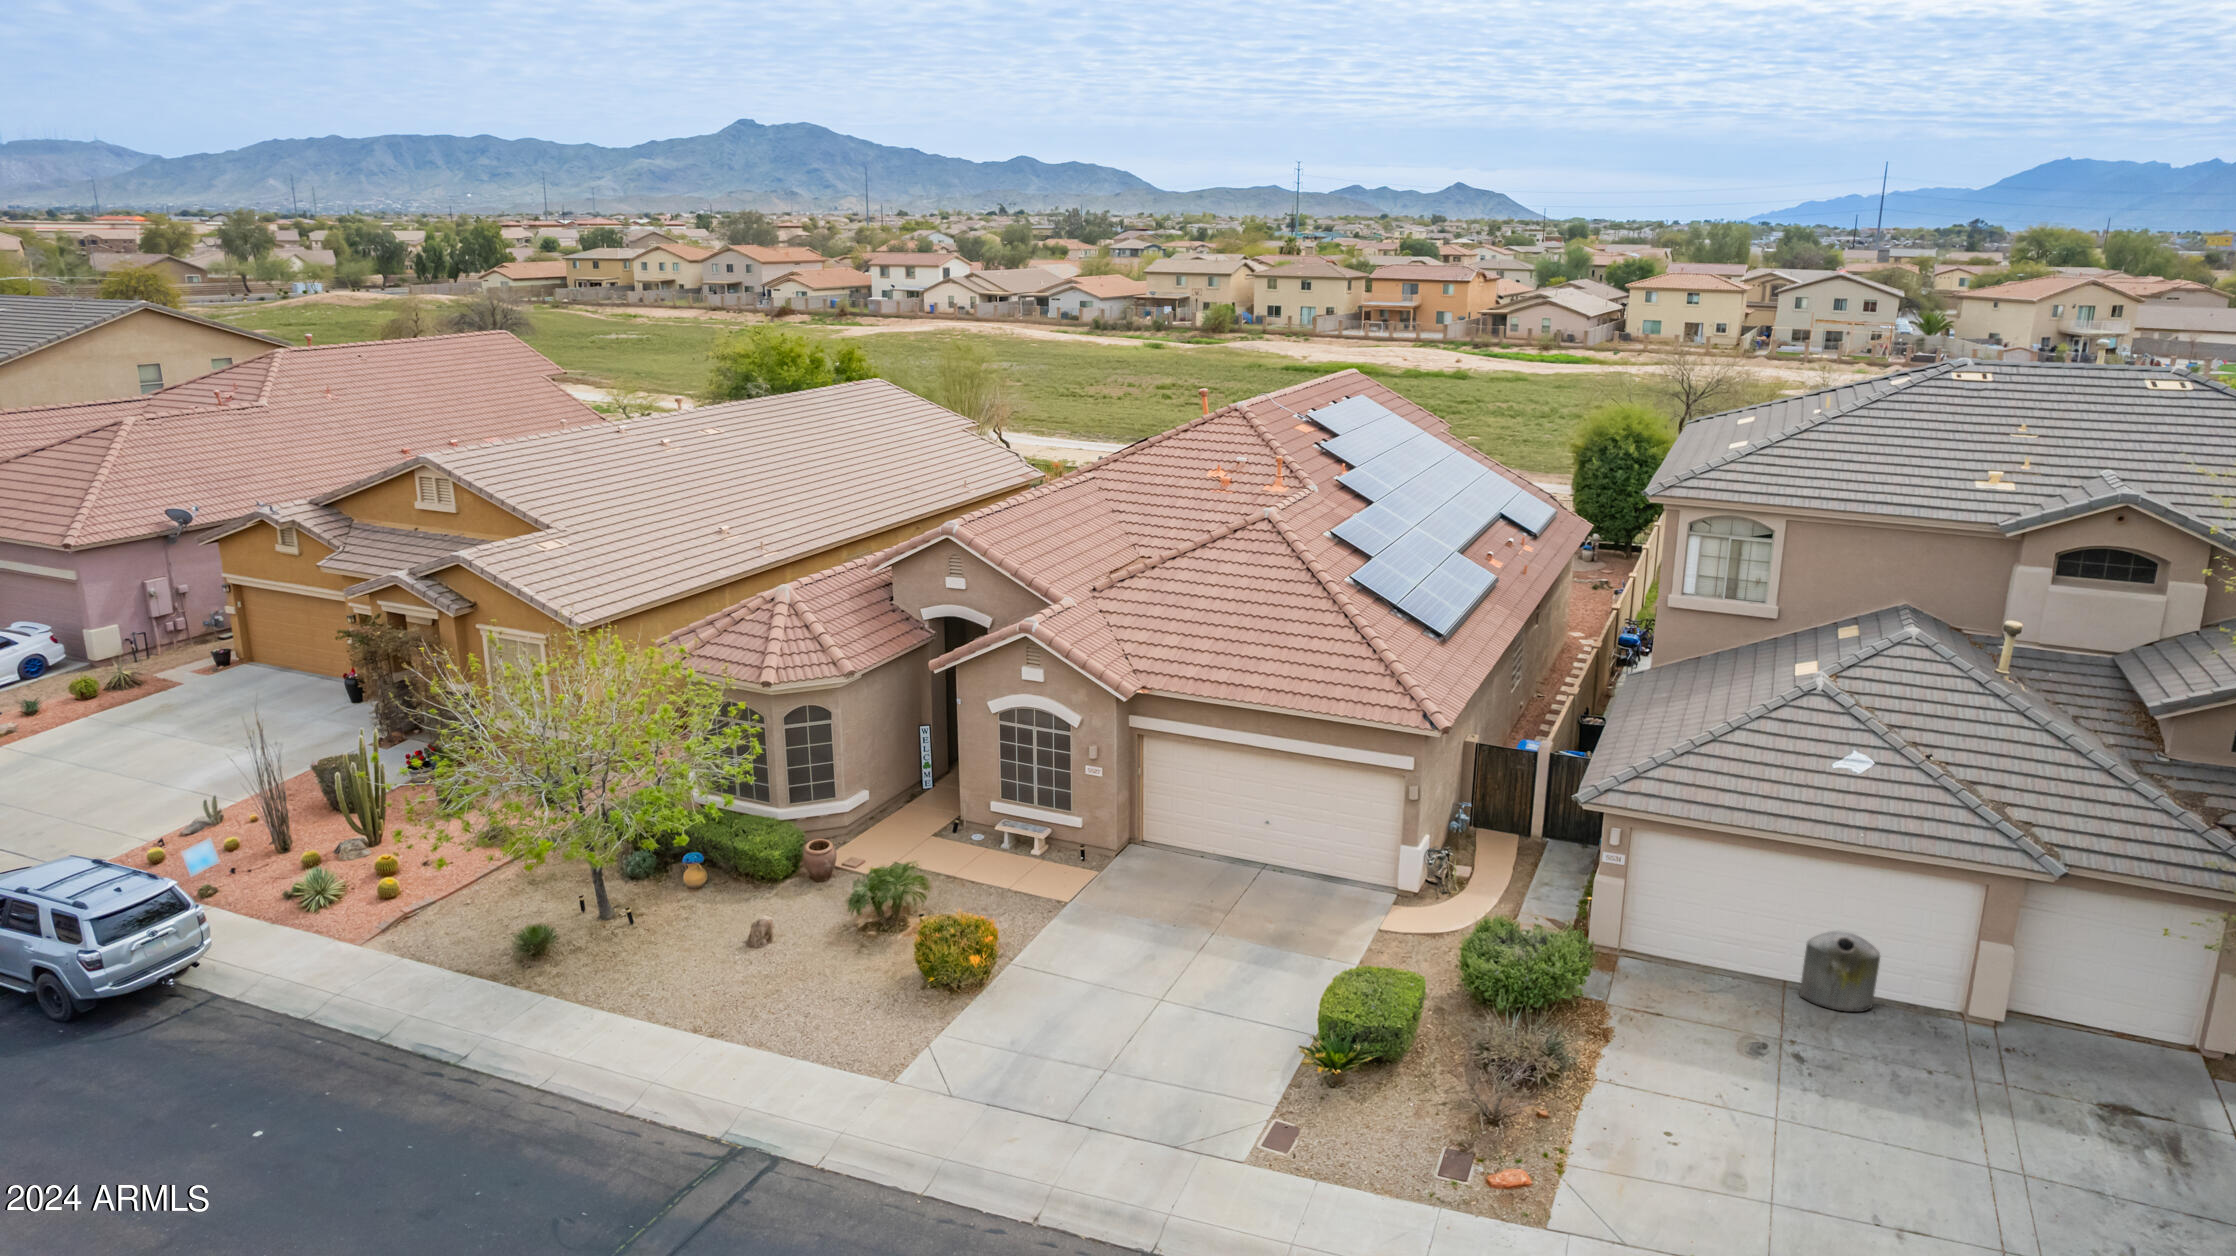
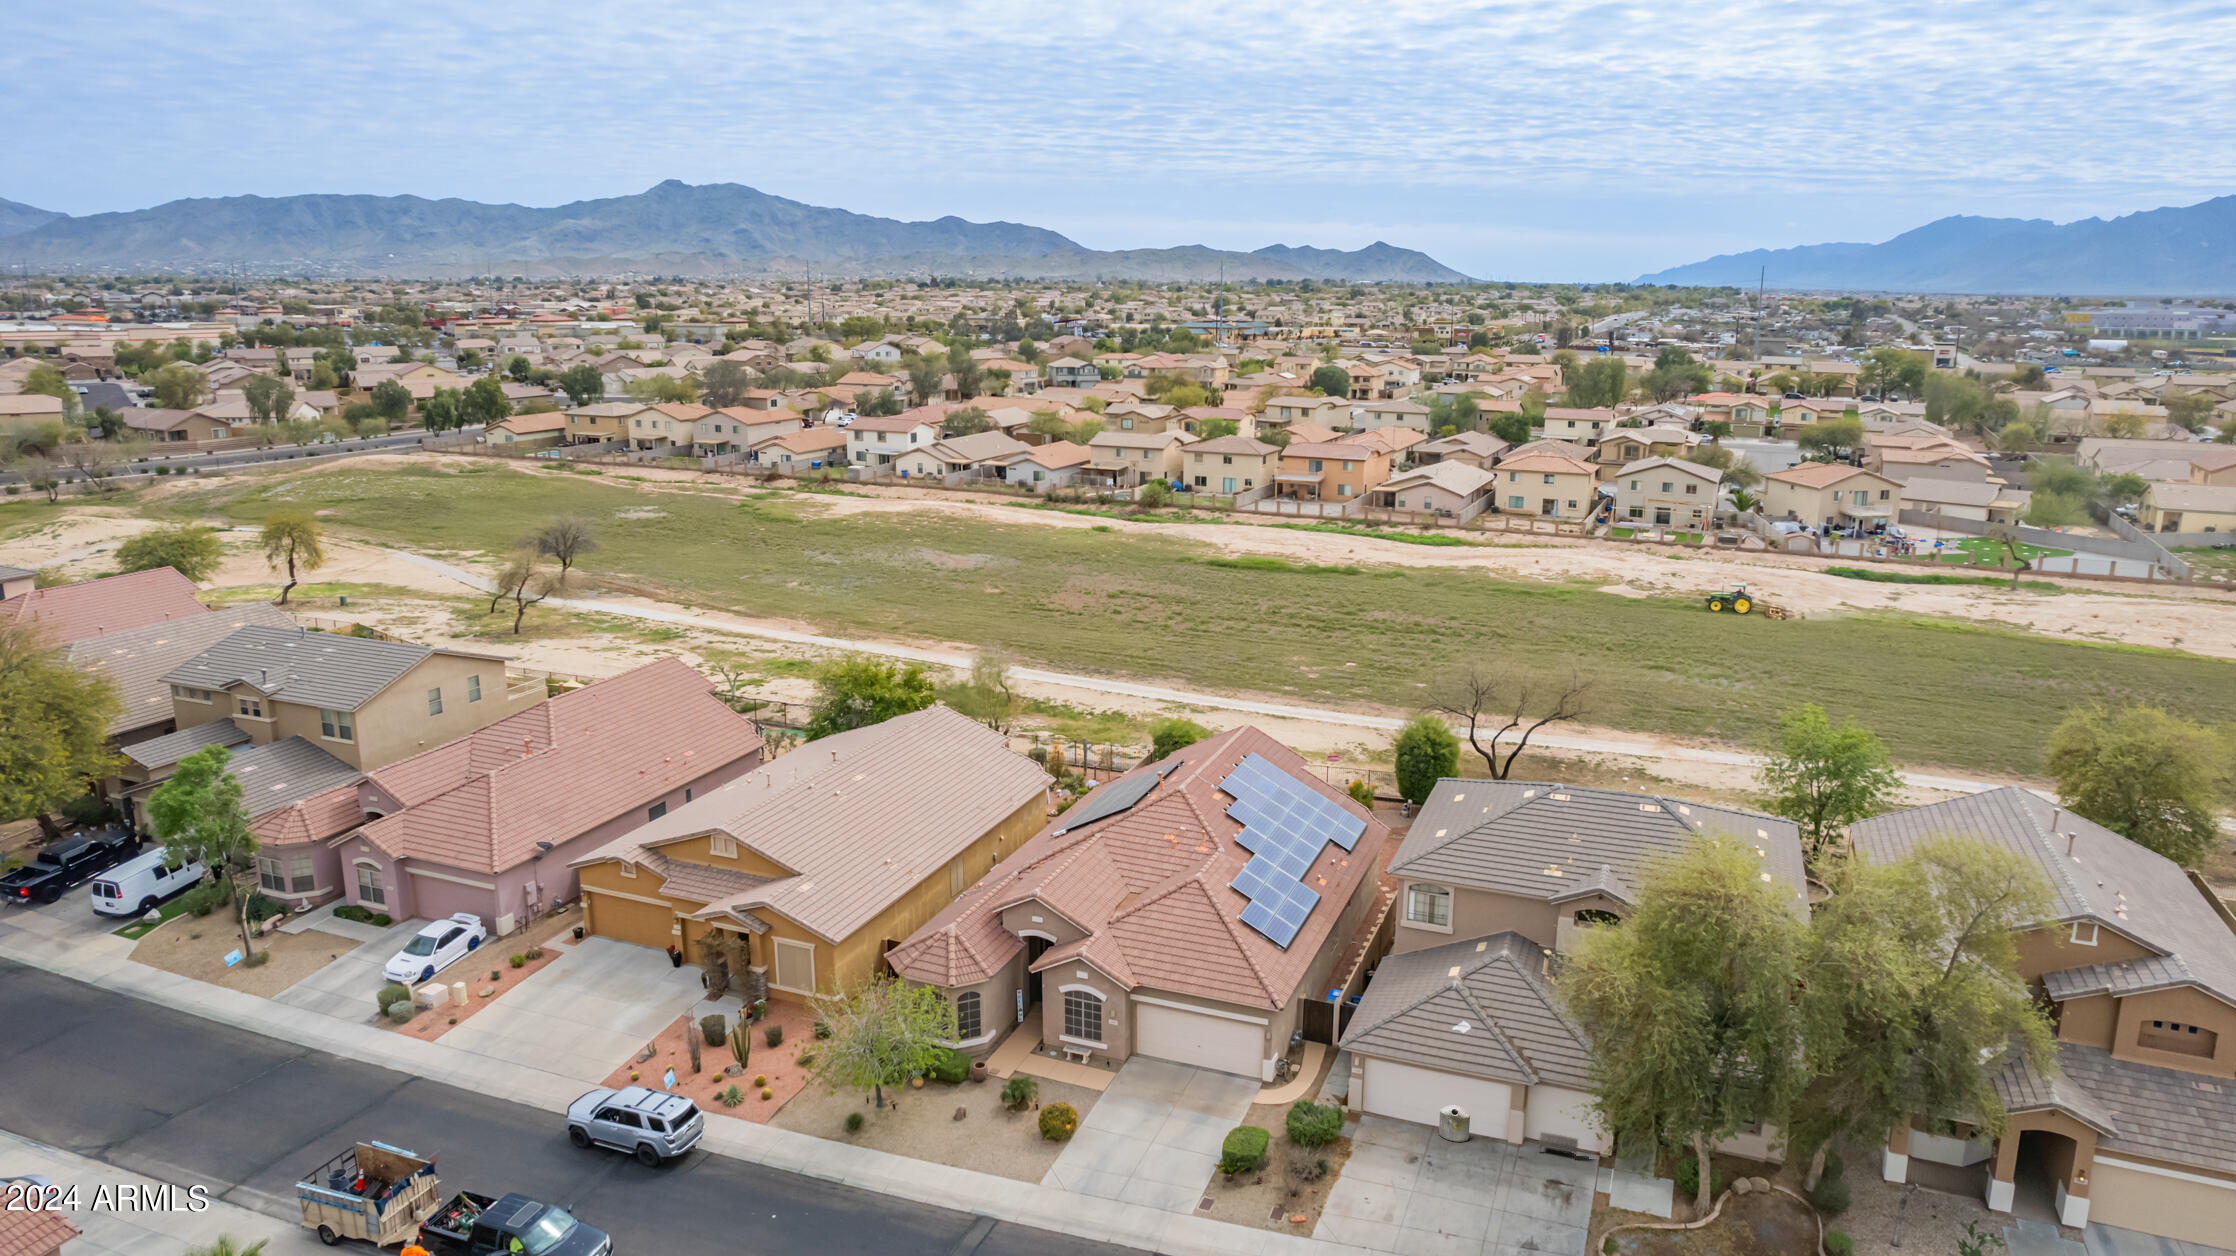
bench: none [2042,992,2153,1057] -> present [1539,1132,1578,1153]
potted tree: none [1383,1022,1434,1090] -> present [1252,1154,1271,1183]

